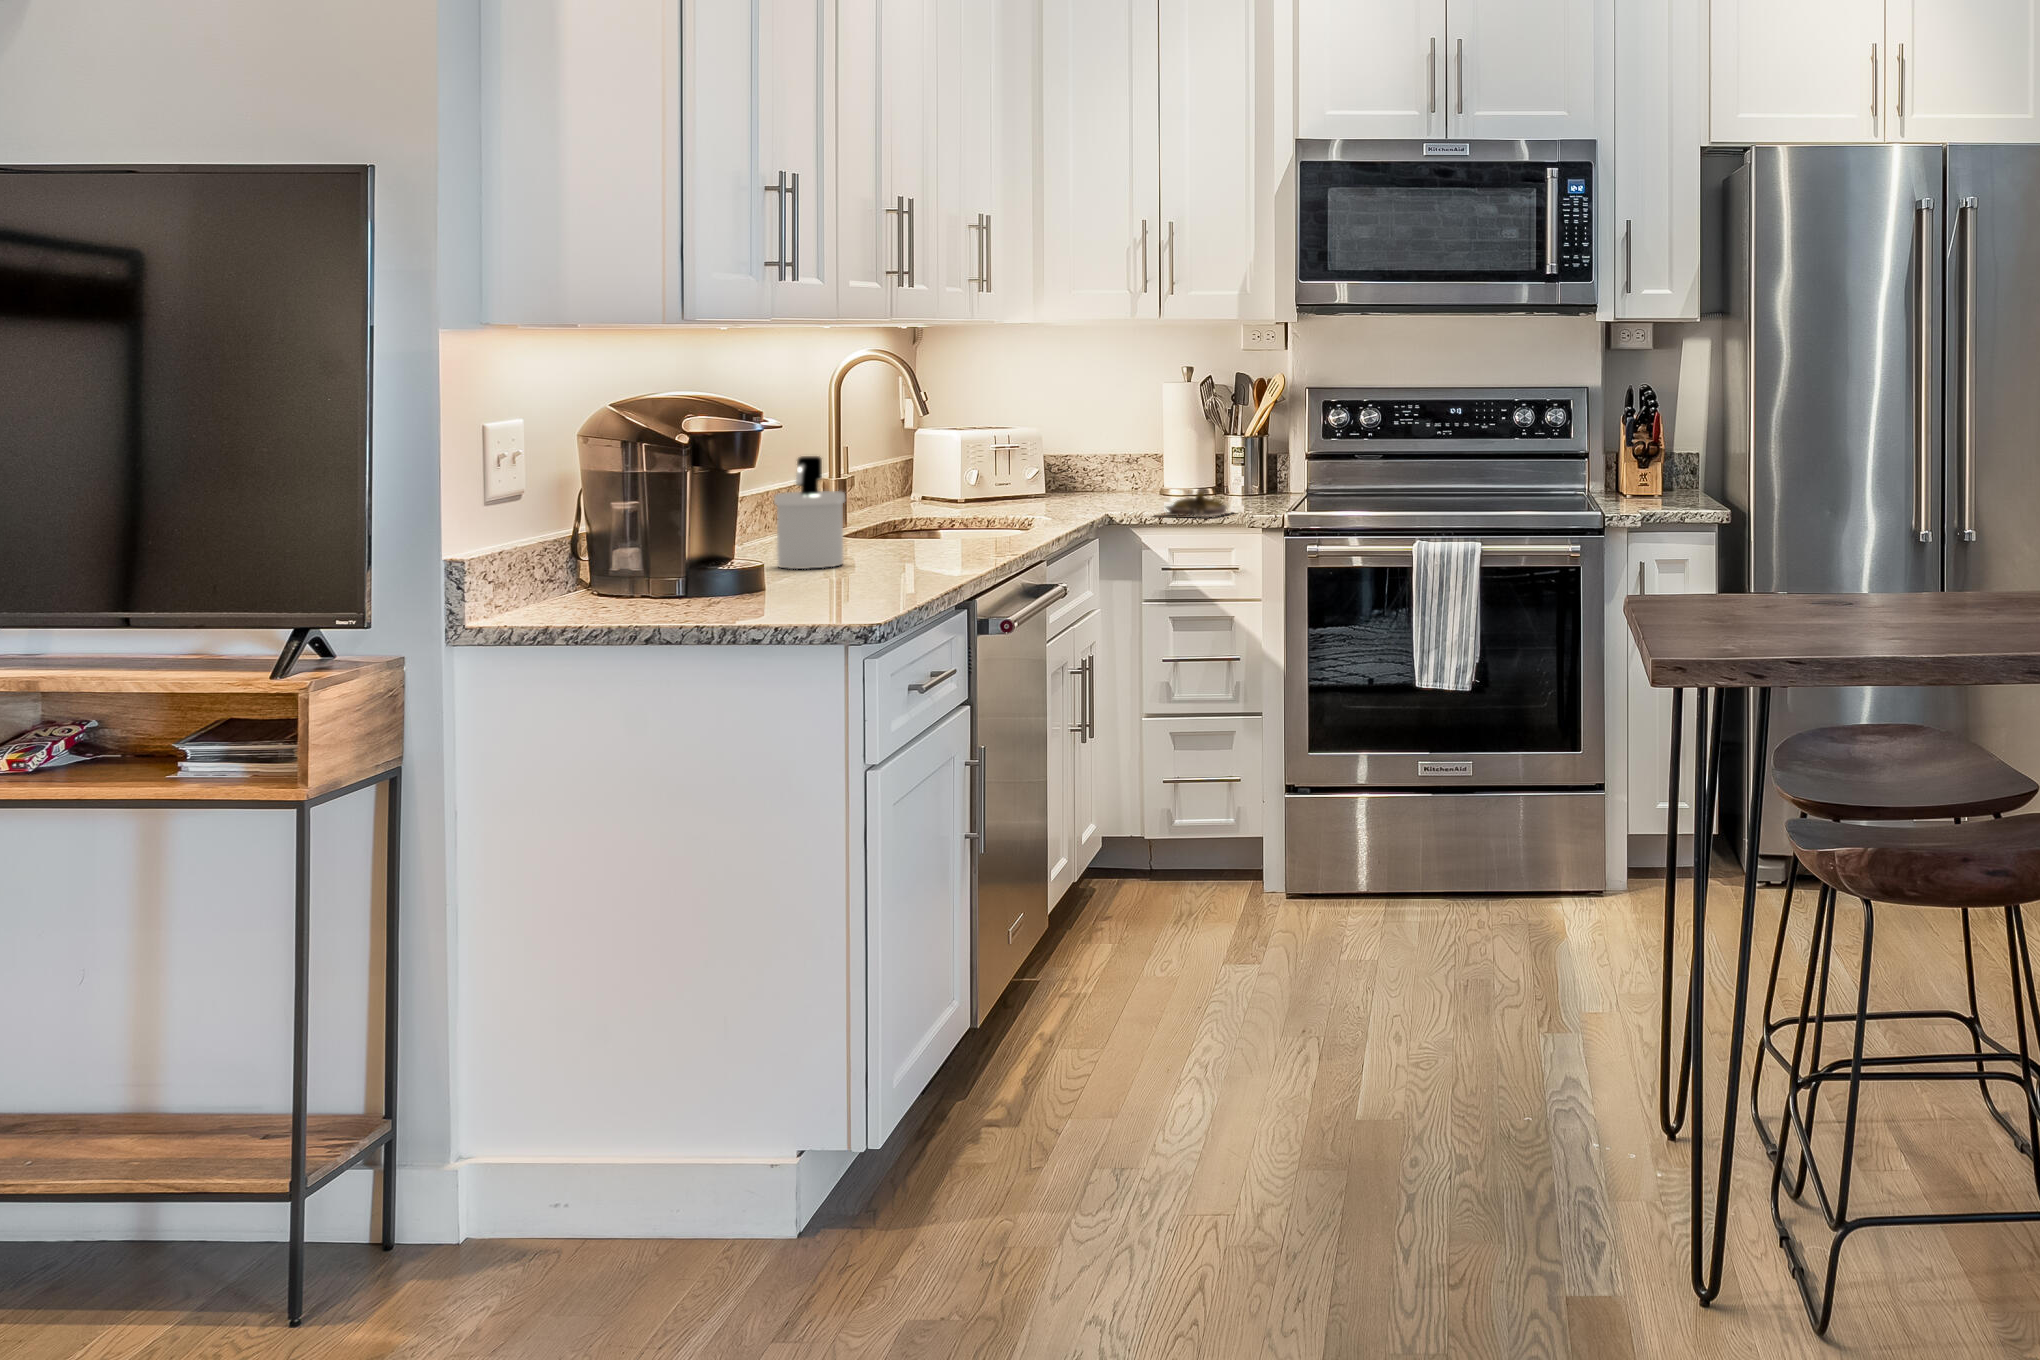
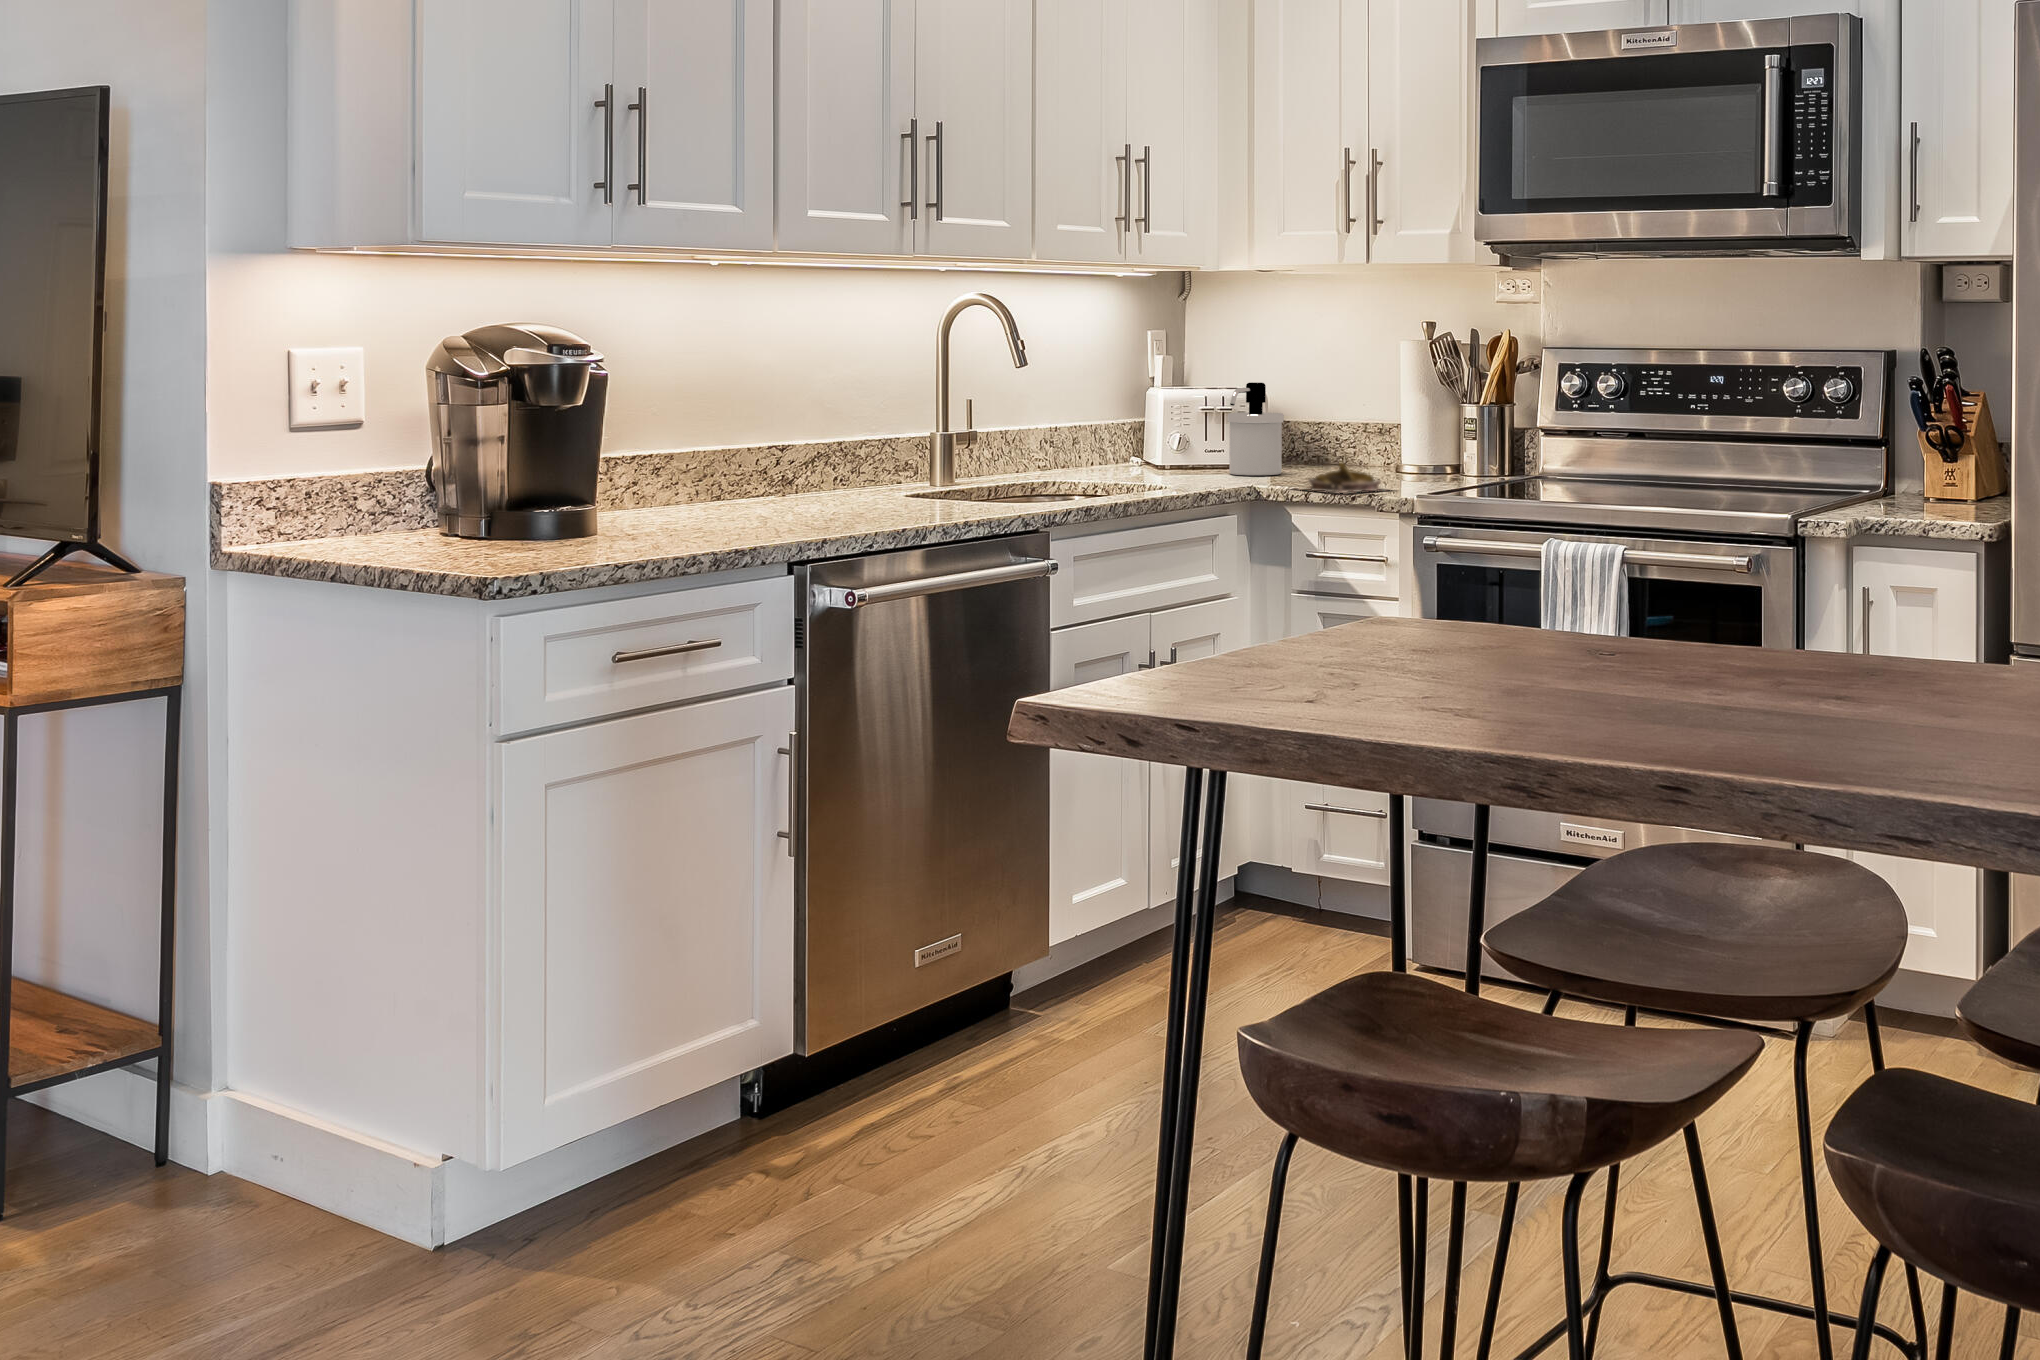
soap dispenser: present [774,456,845,569] -> present [1228,382,1284,475]

